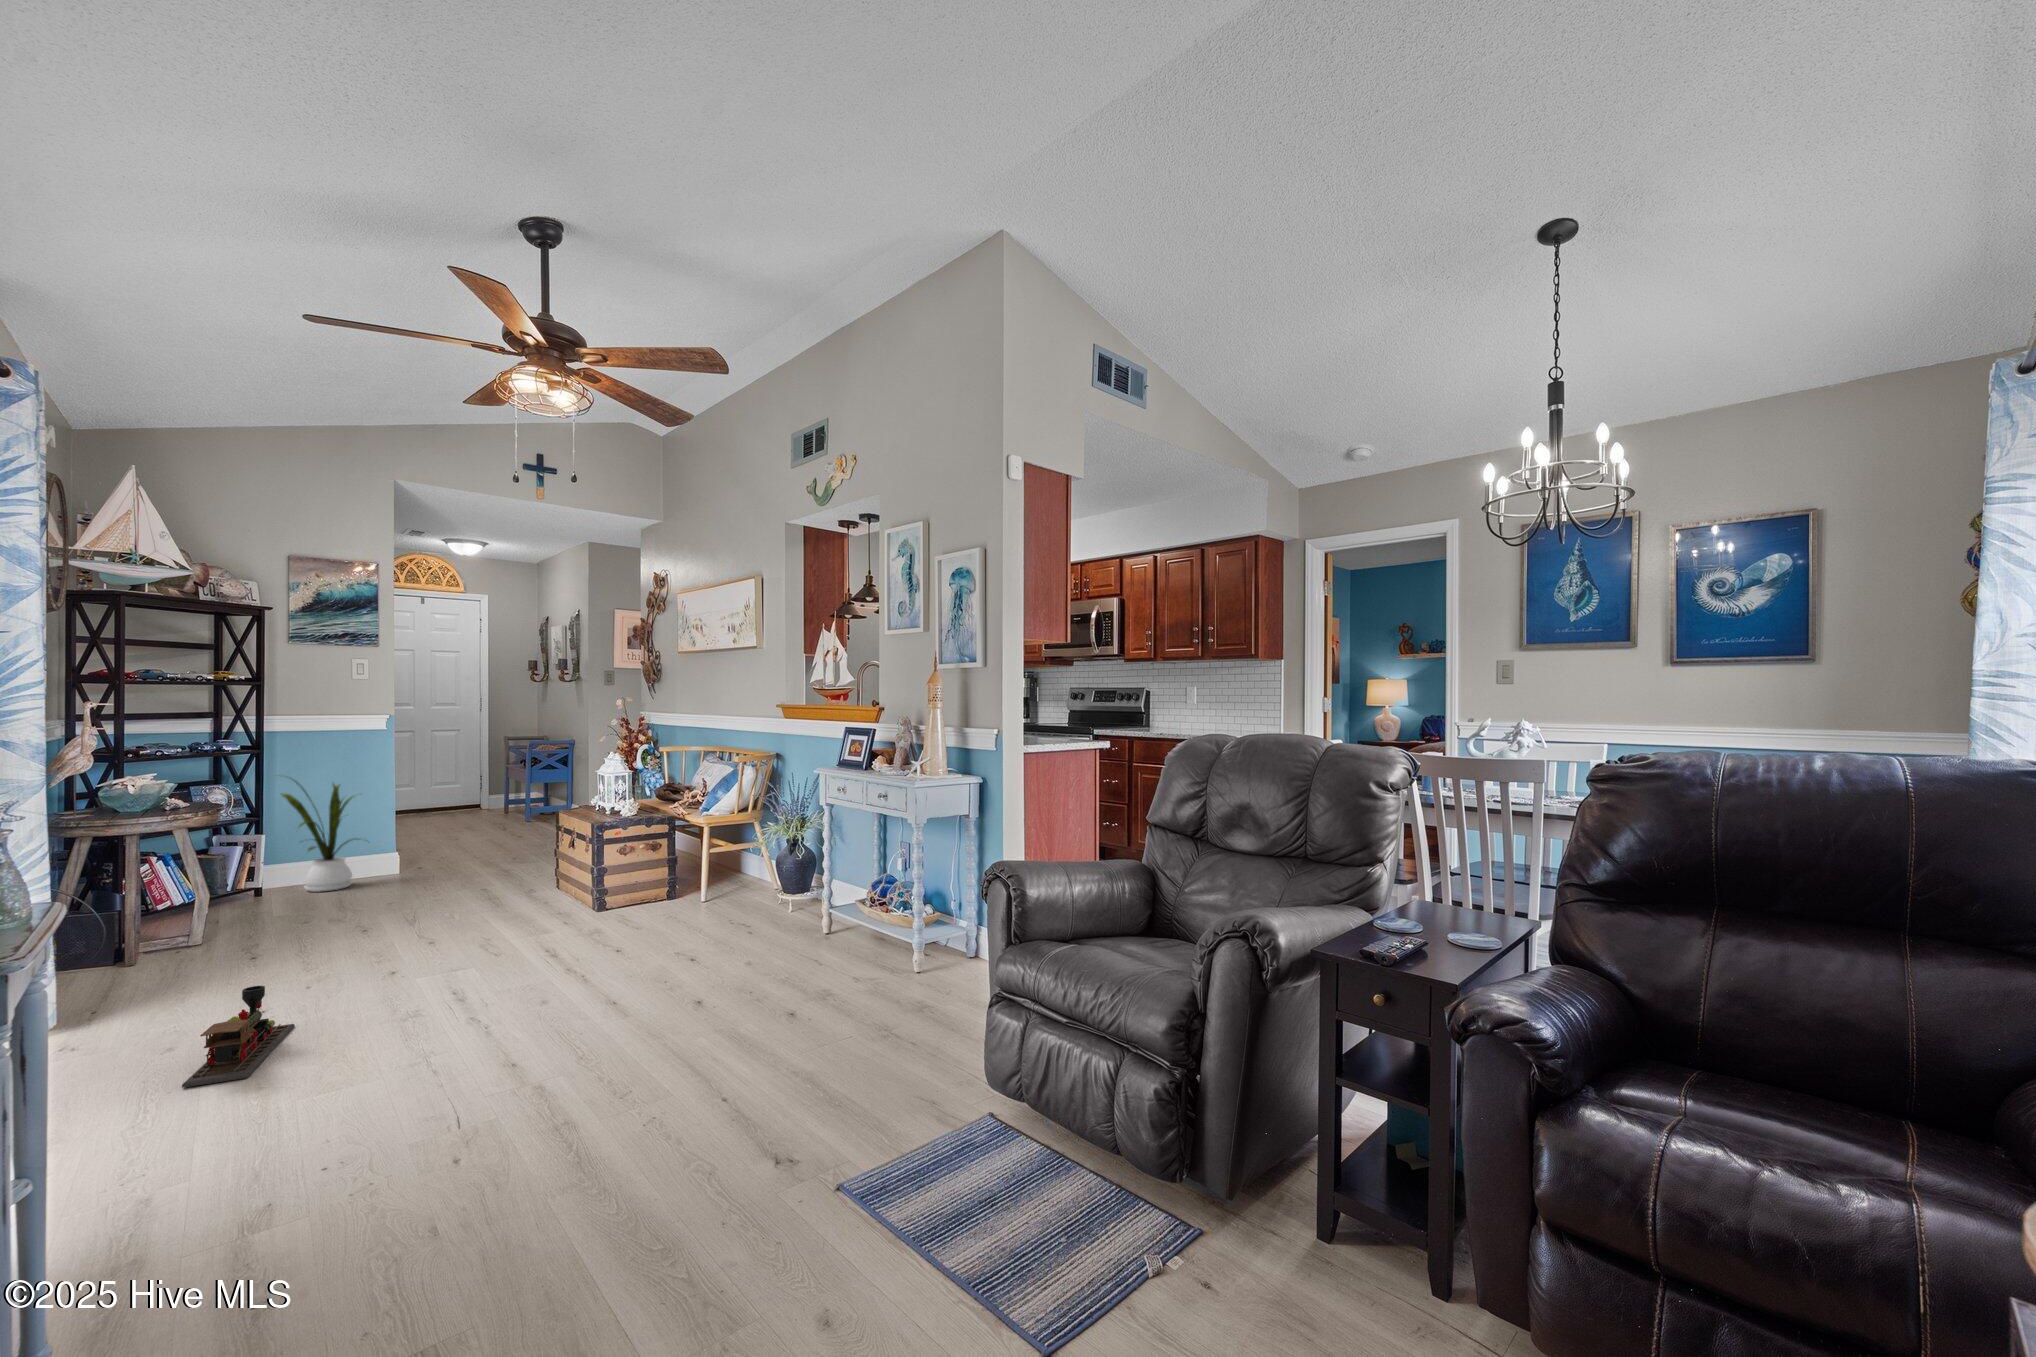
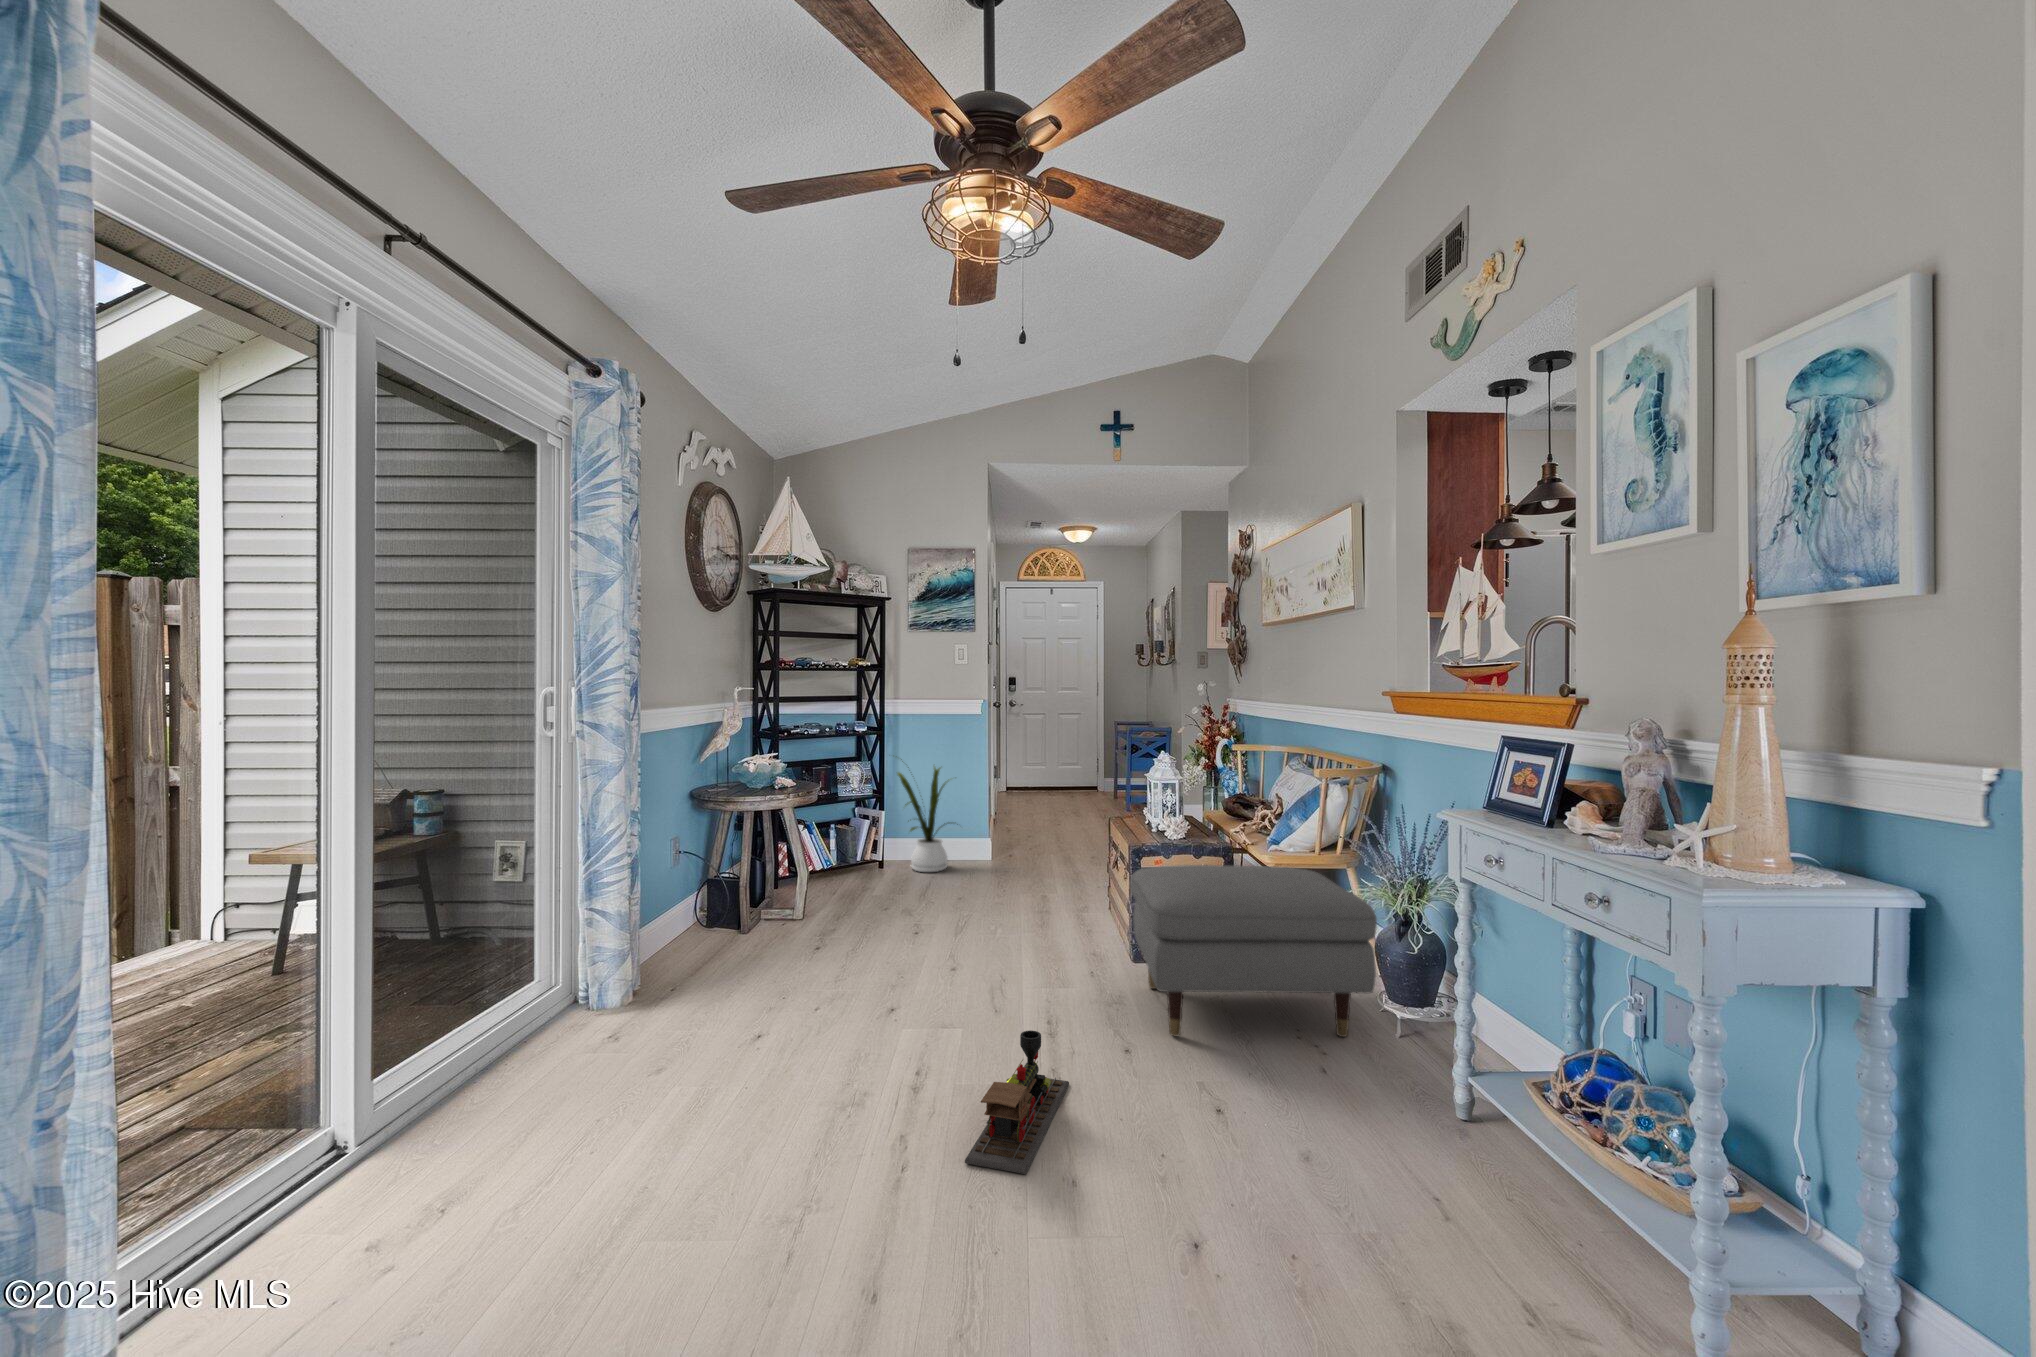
ottoman: none [602,823,777,938] -> present [1130,865,1377,1037]
toy train: present [182,986,295,1088] -> present [965,1030,1069,1174]

